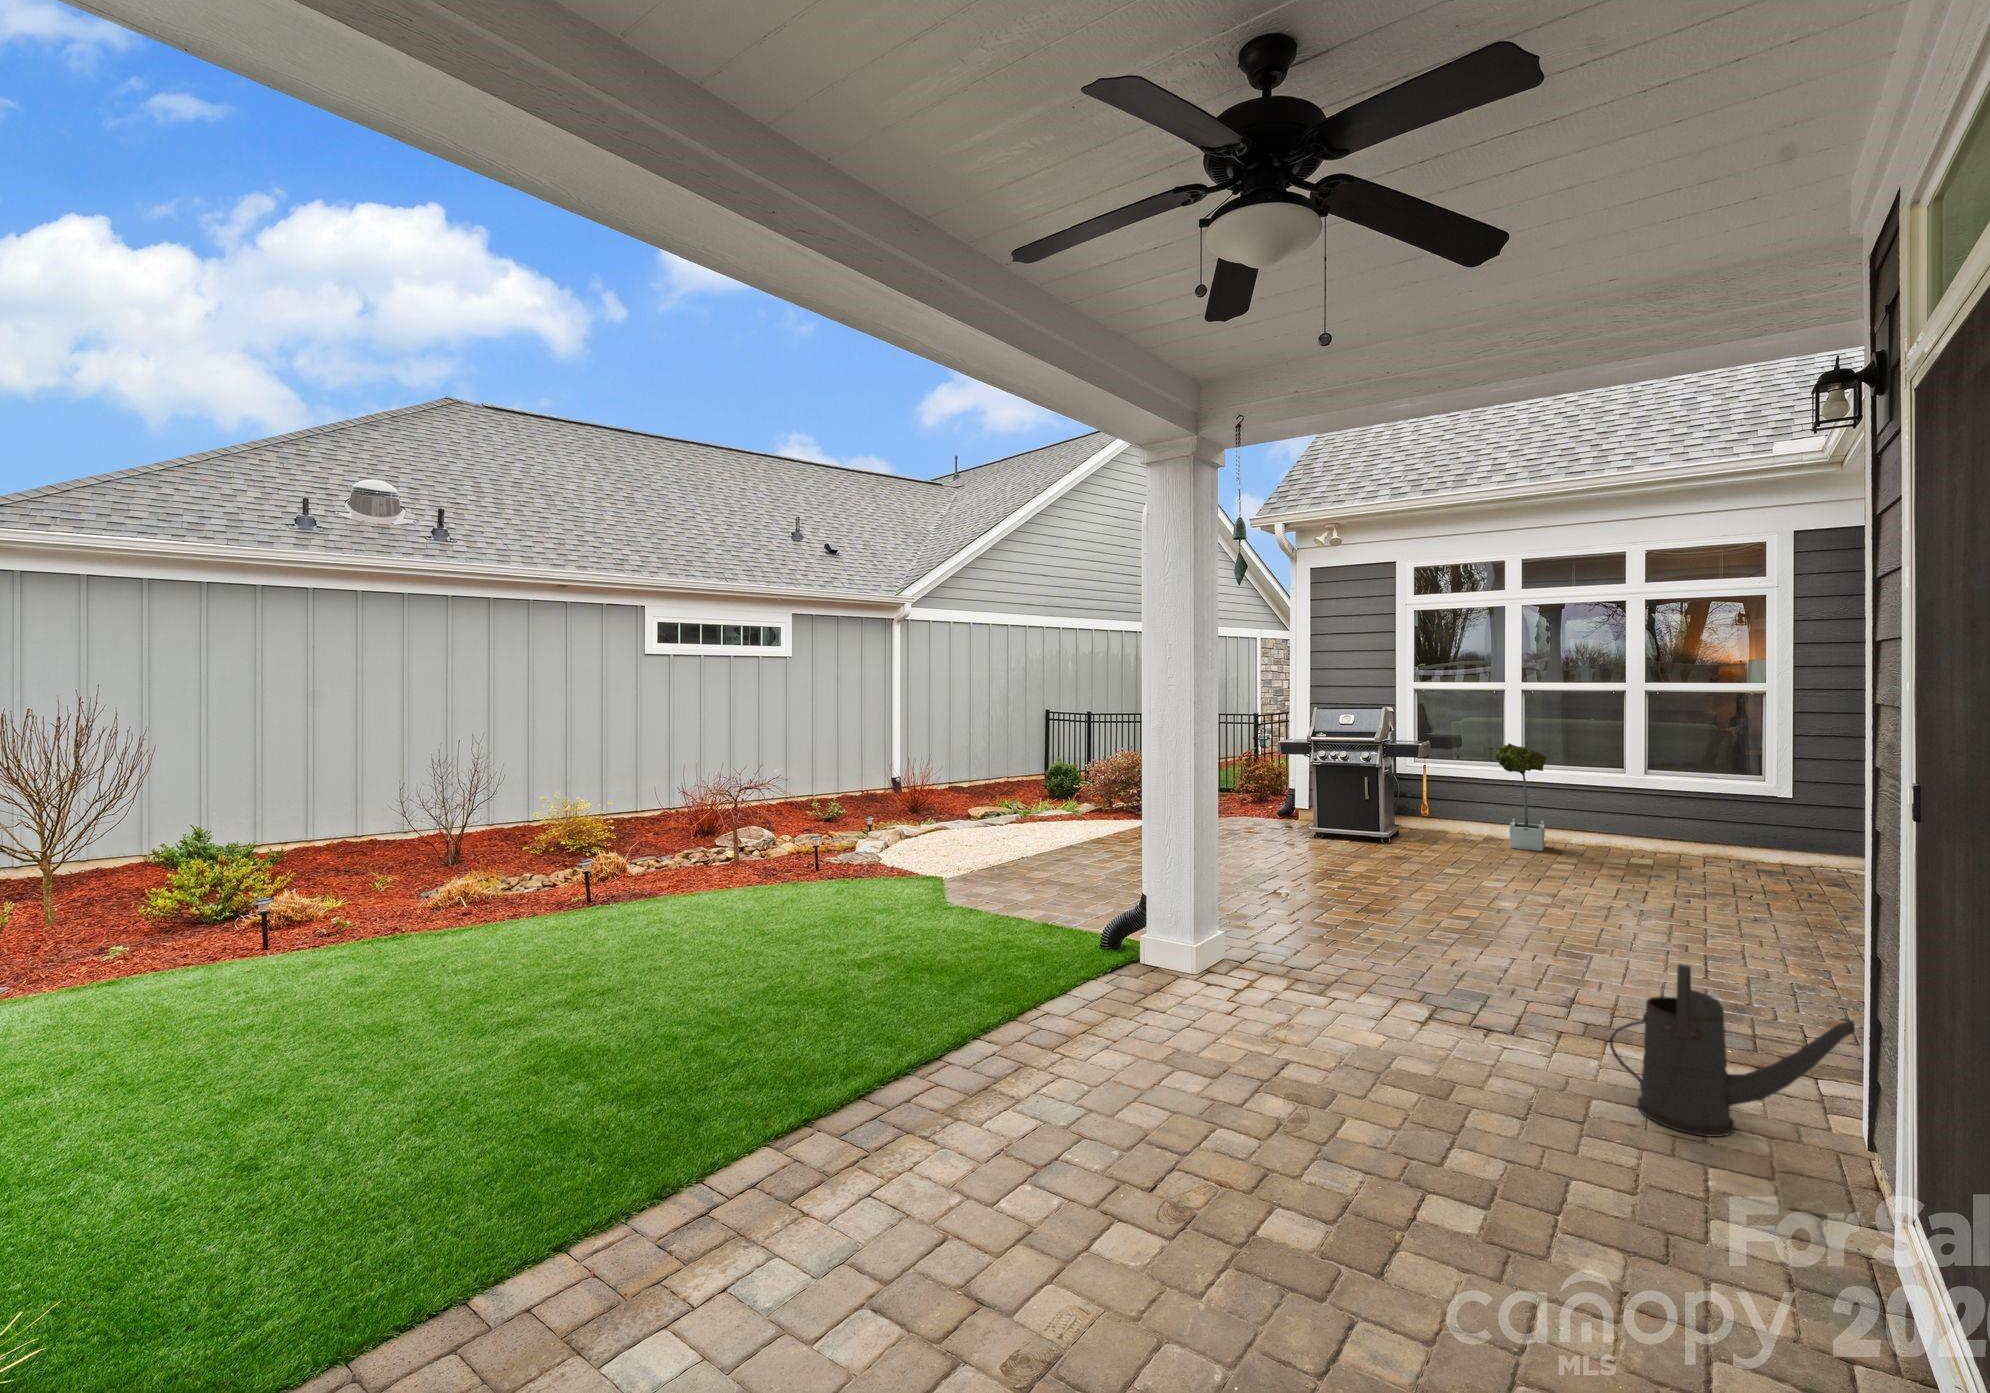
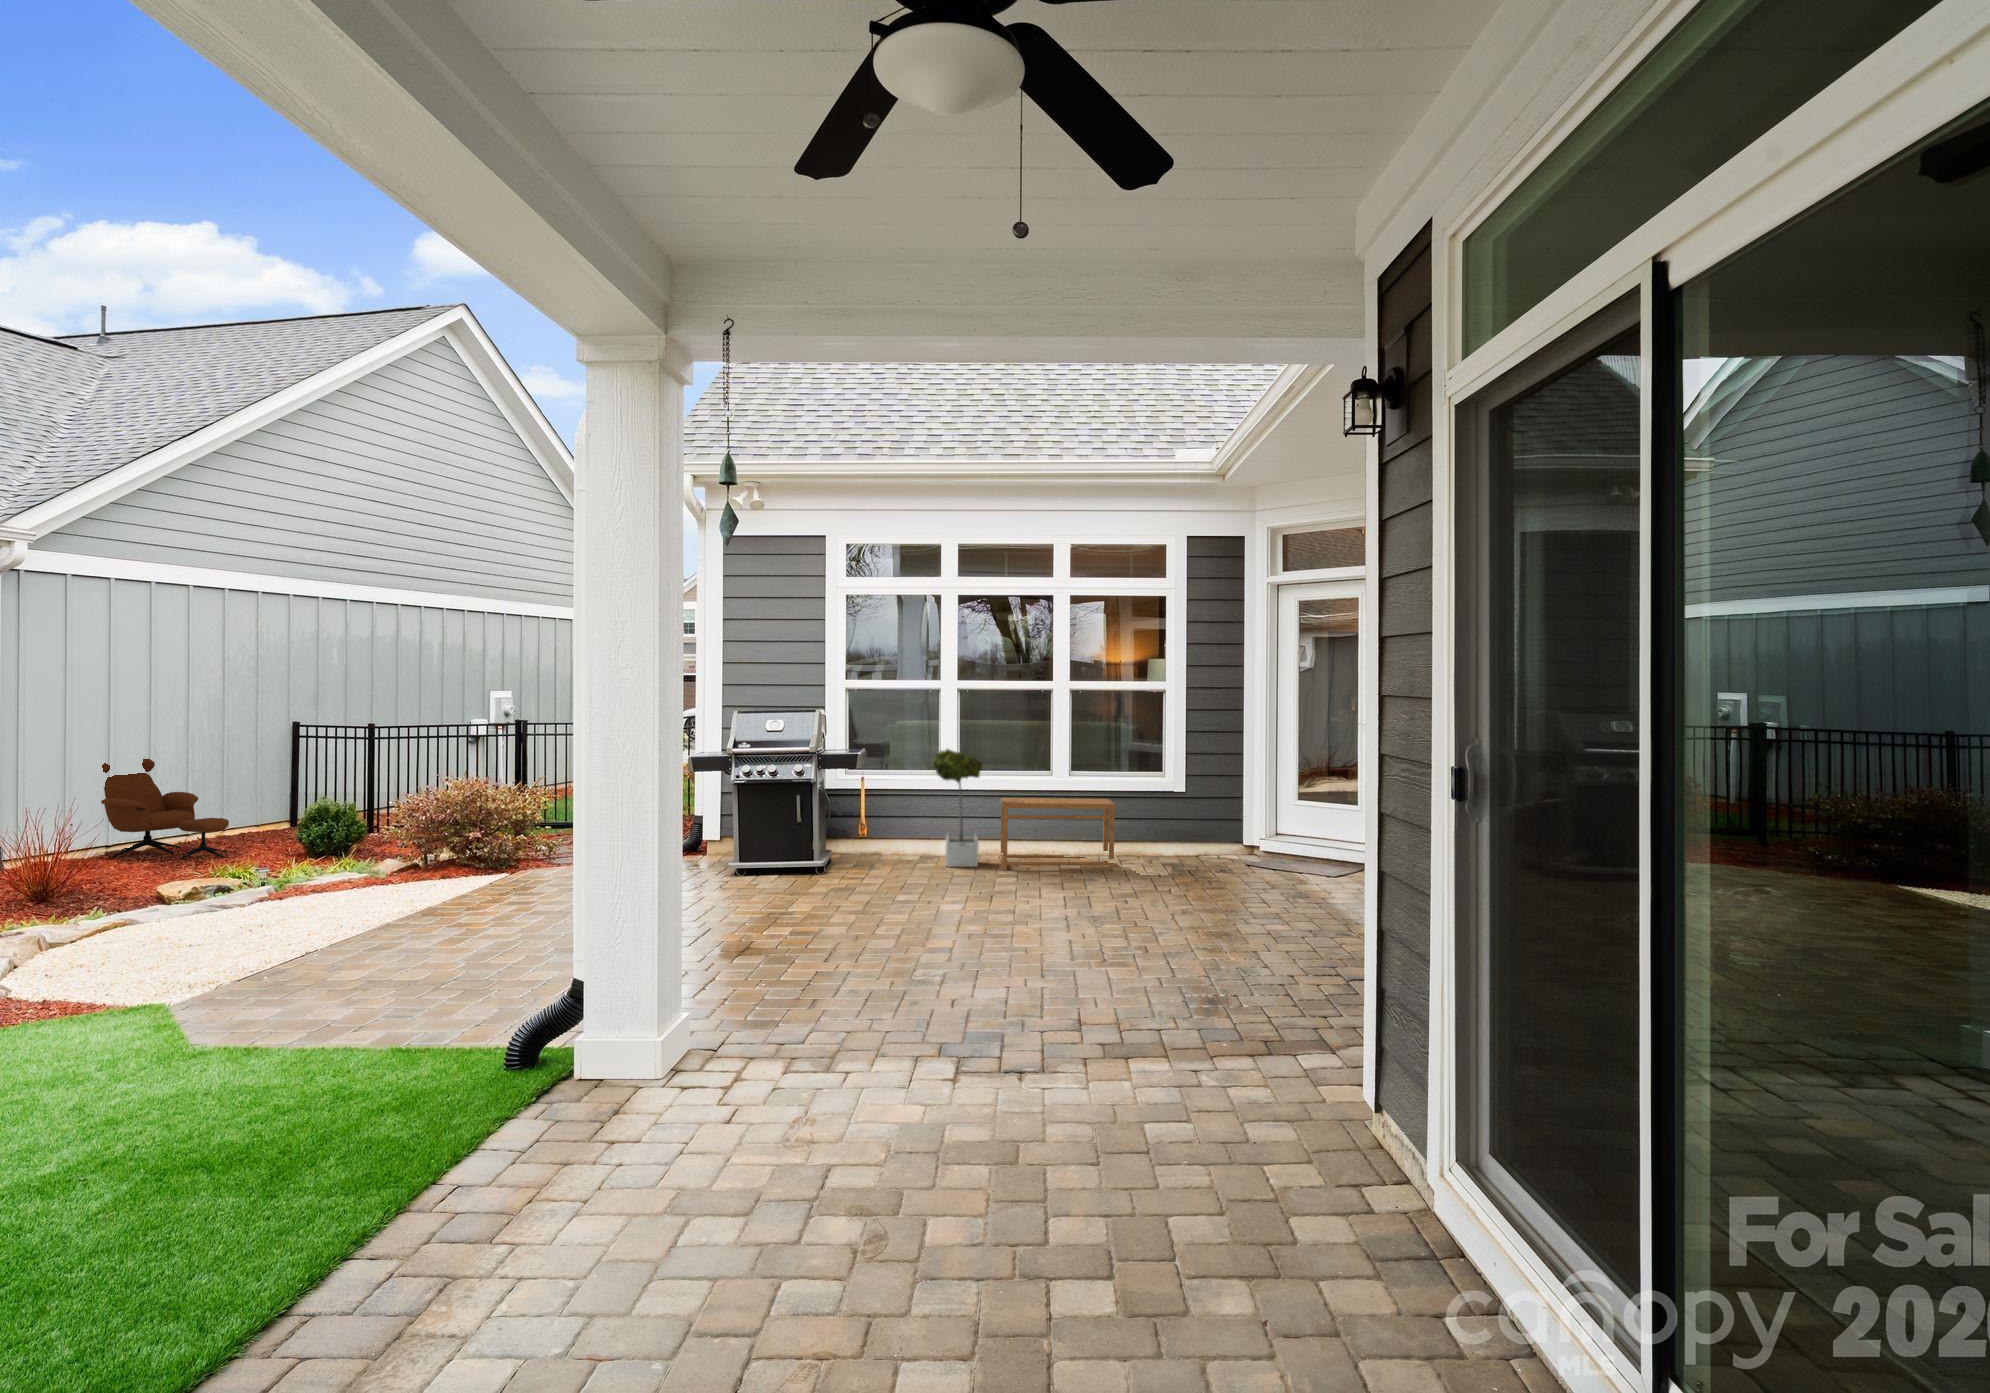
lounge chair: none [954,734,1013,797] -> present [101,759,229,860]
side table: none [1567,790,1697,868] -> present [1000,798,1115,870]
watering can: present [1609,964,1855,1137] -> none [1156,966,1348,1136]

